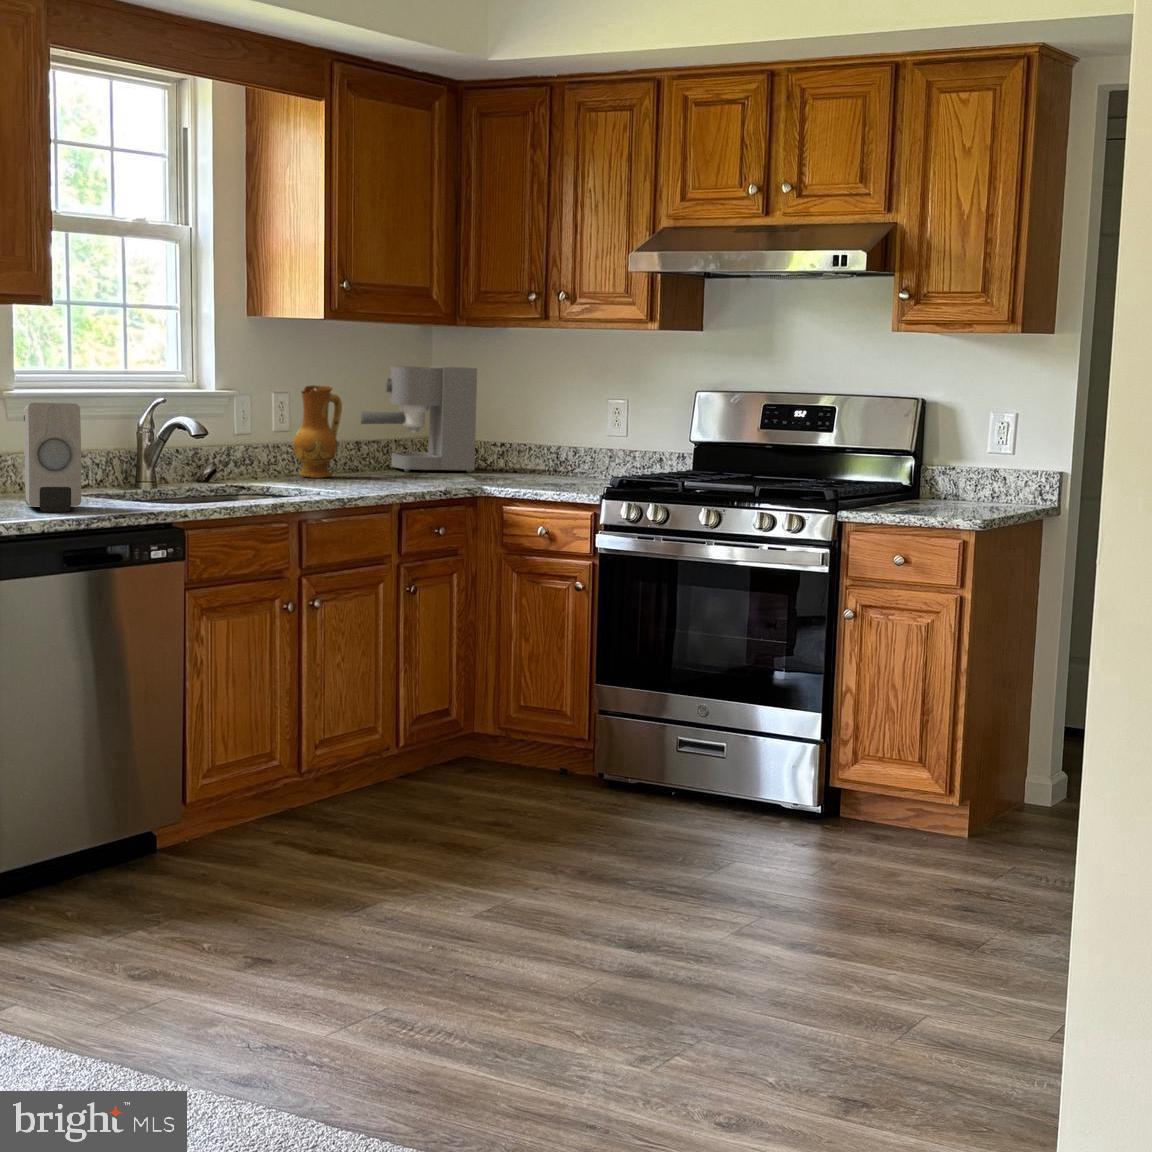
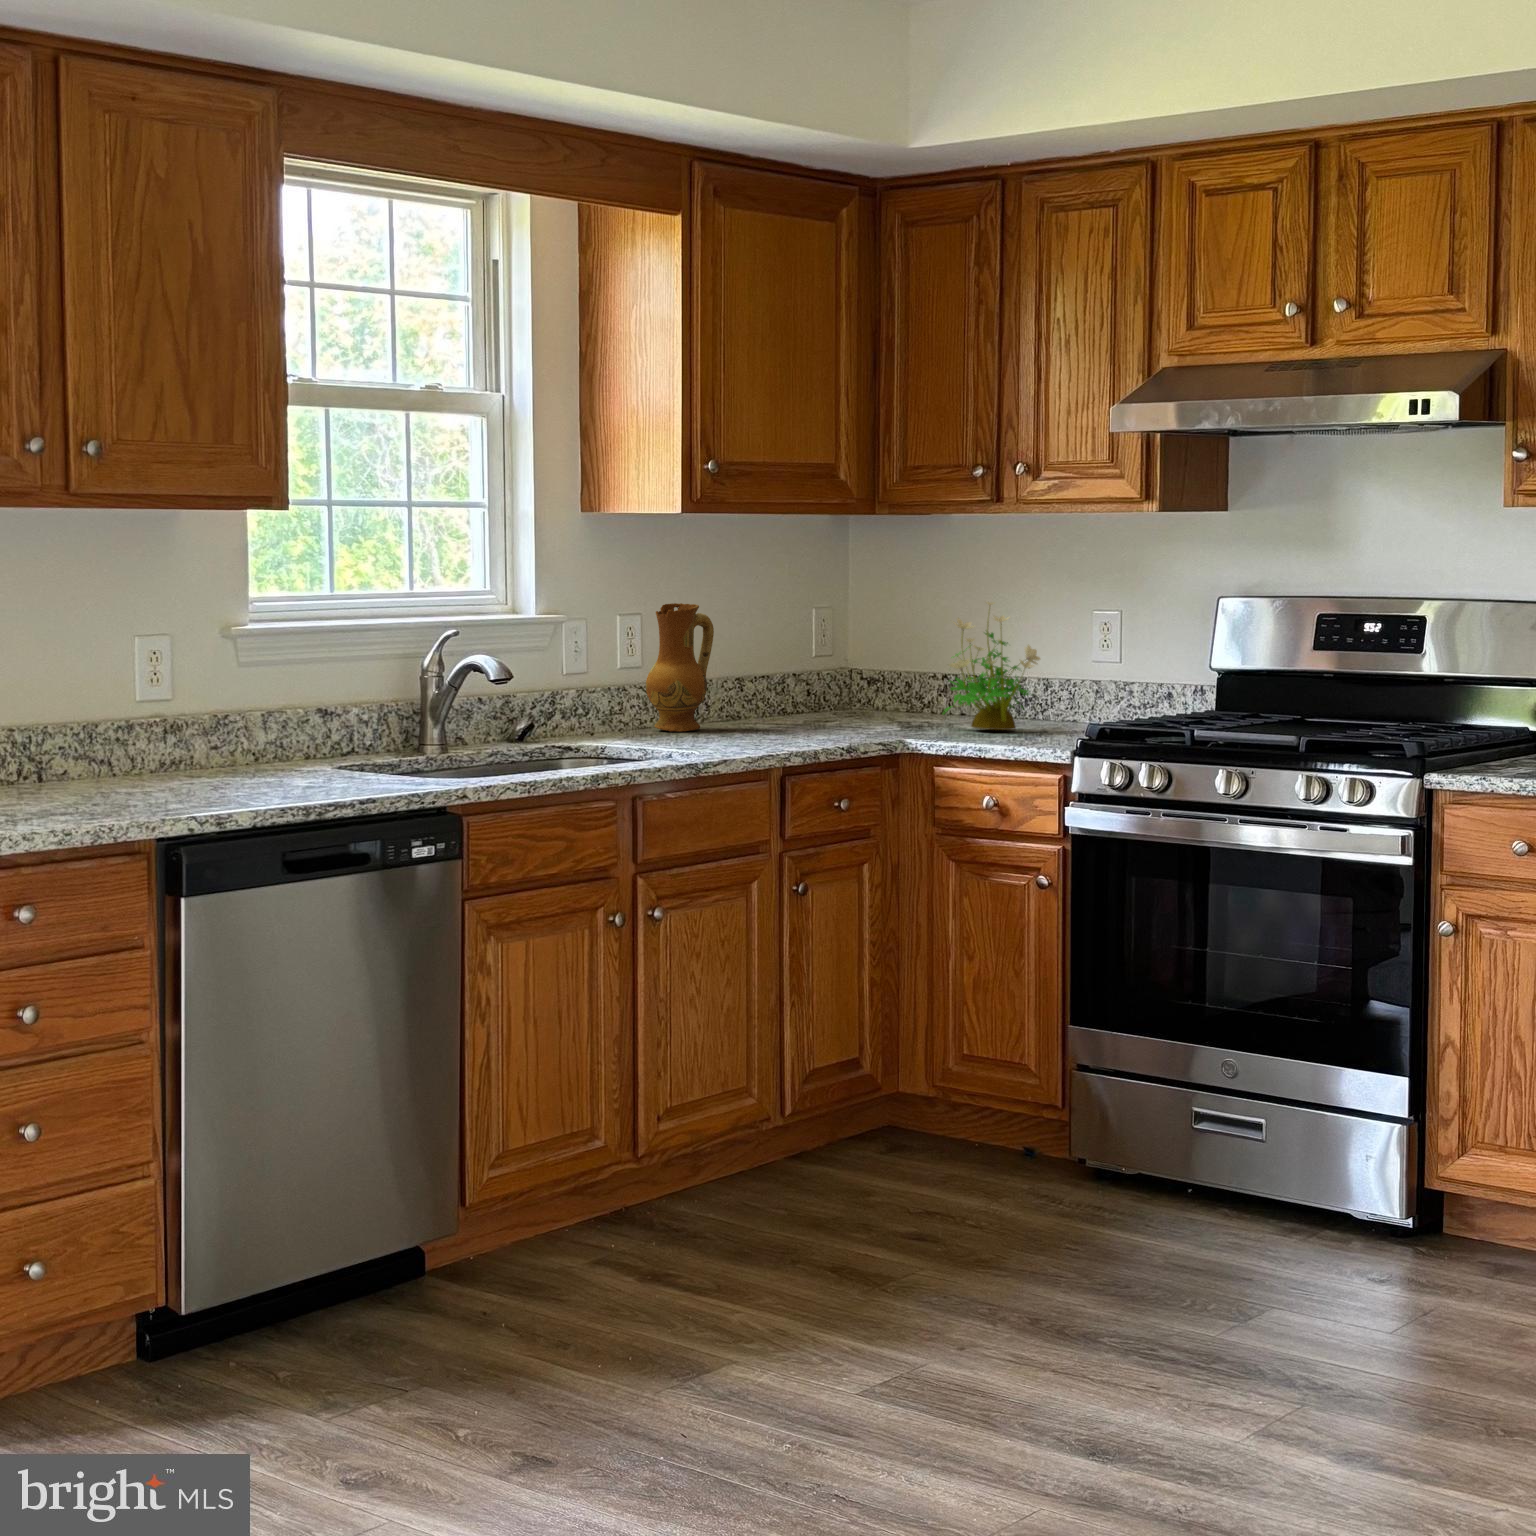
coffee maker: present [361,366,477,473] -> none [742,571,906,719]
potted plant: none [503,389,575,480] -> present [944,602,1040,730]
soap dispenser: present [24,403,81,512] -> none [243,643,317,795]

